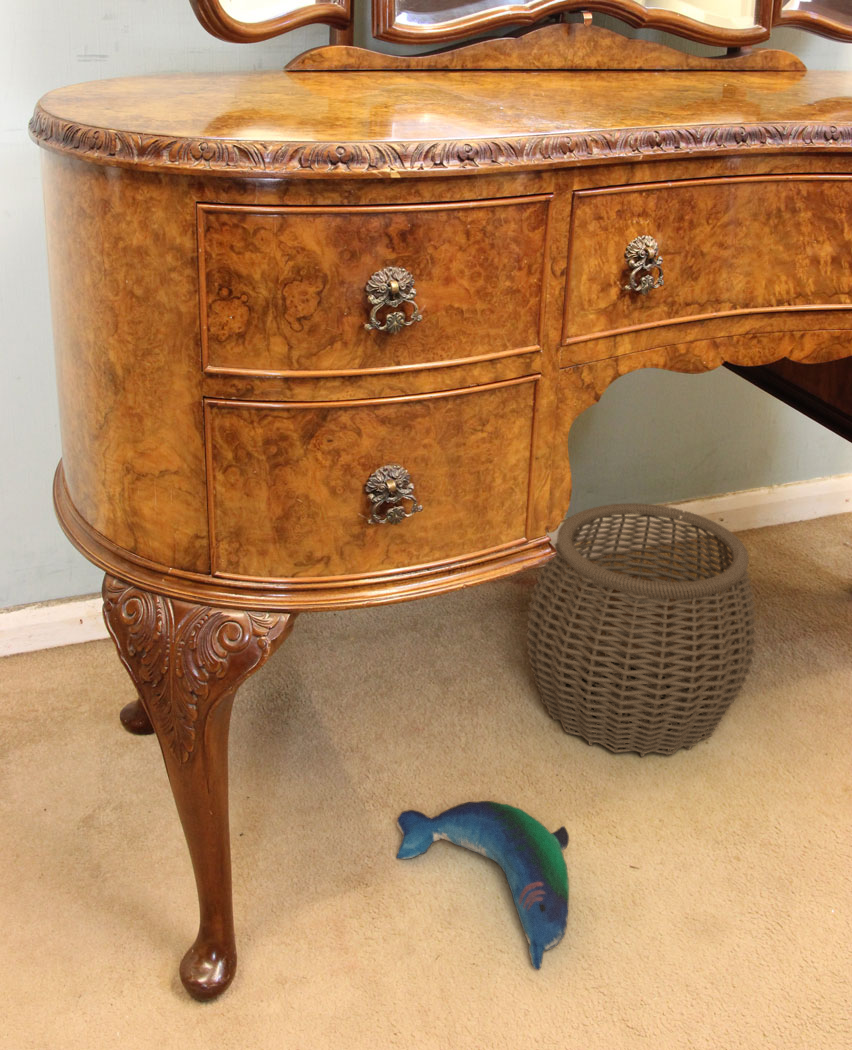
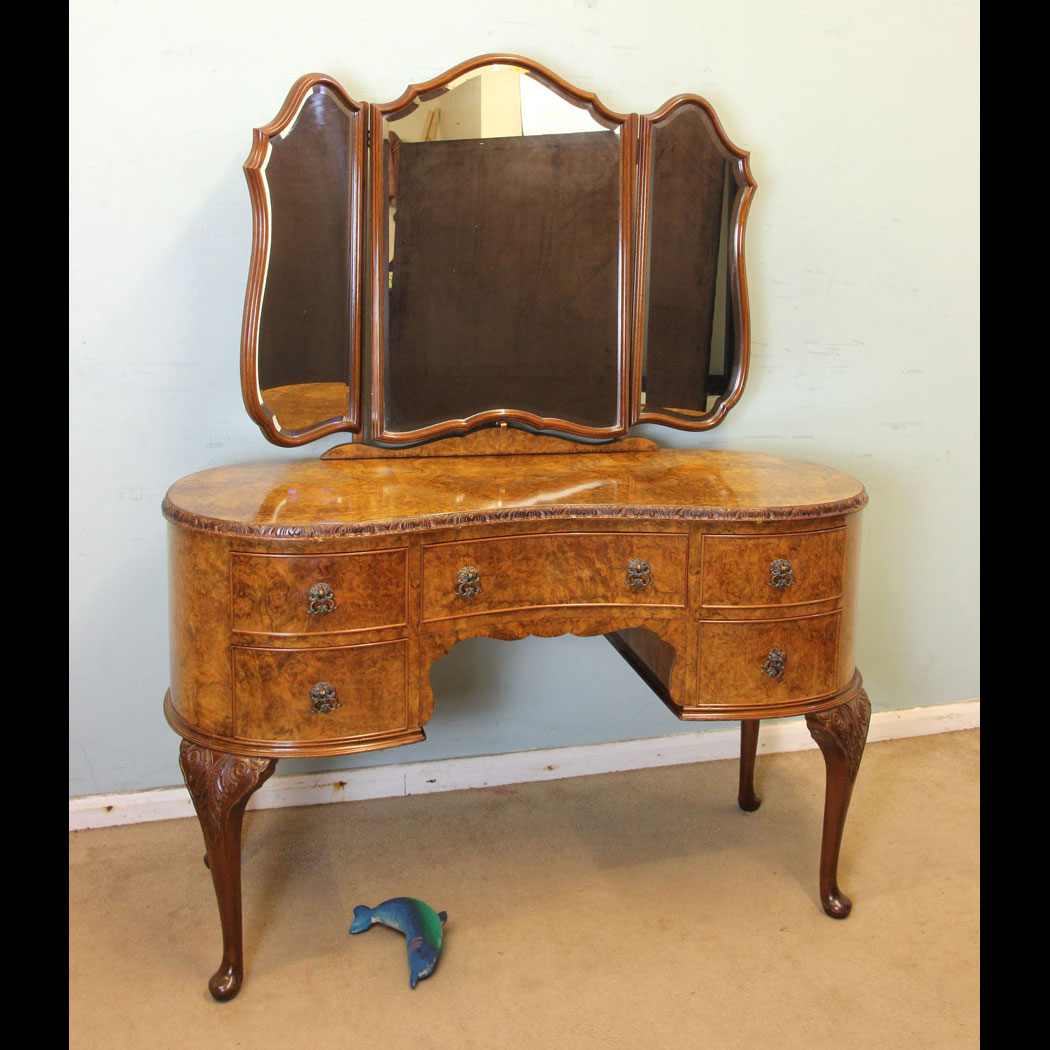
woven basket: present [527,503,757,756] -> none [455,727,598,886]

